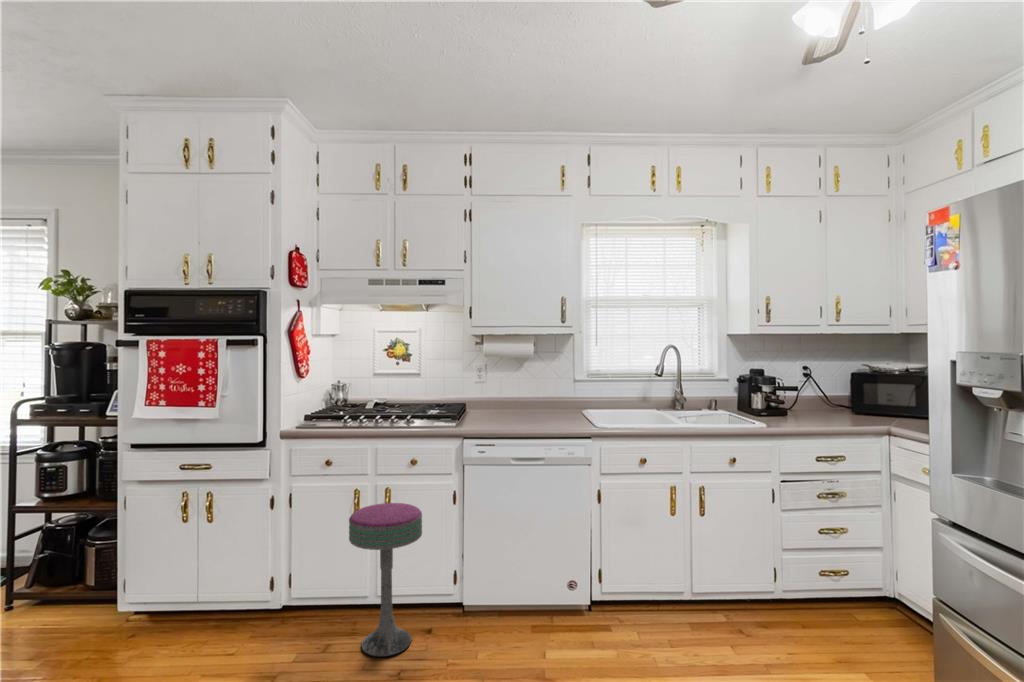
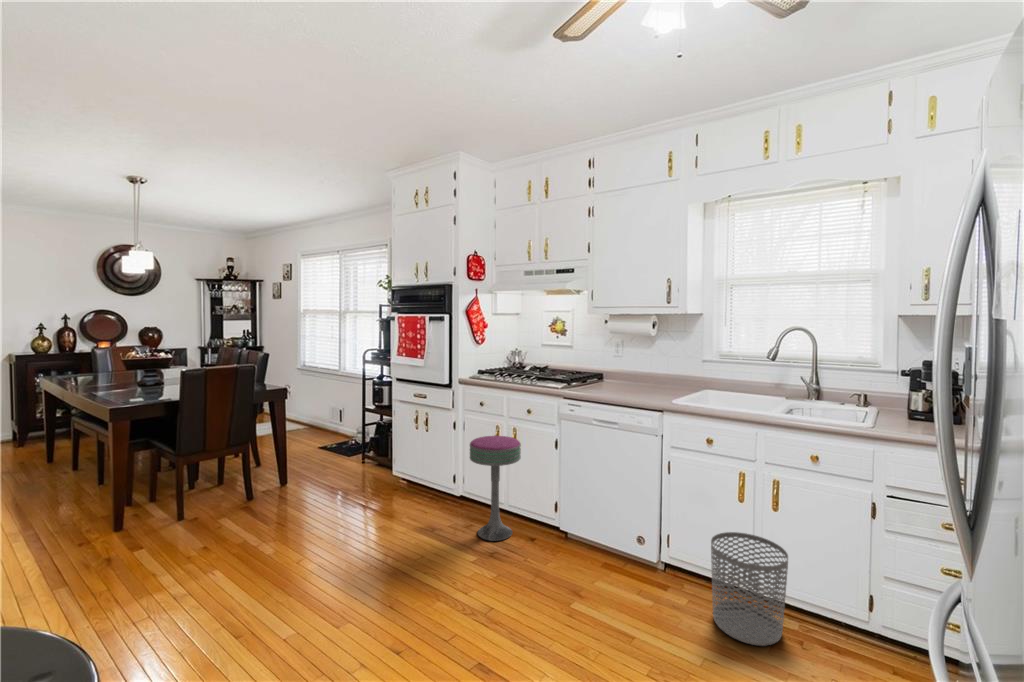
waste bin: none [668,546,737,650] -> present [711,532,788,646]

